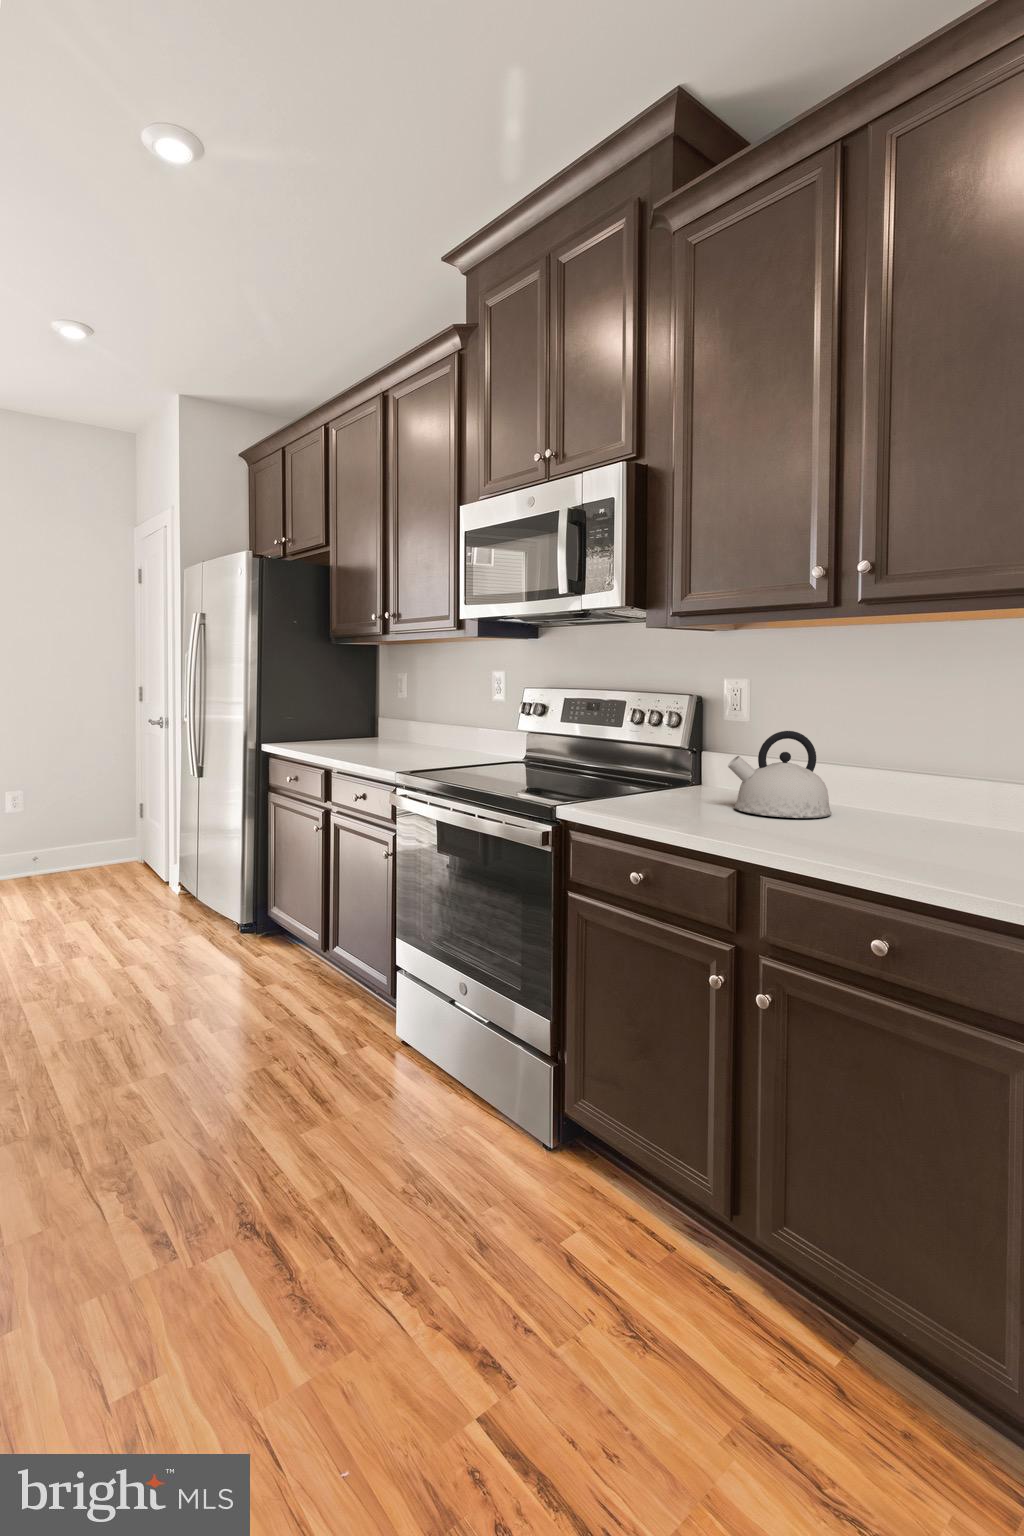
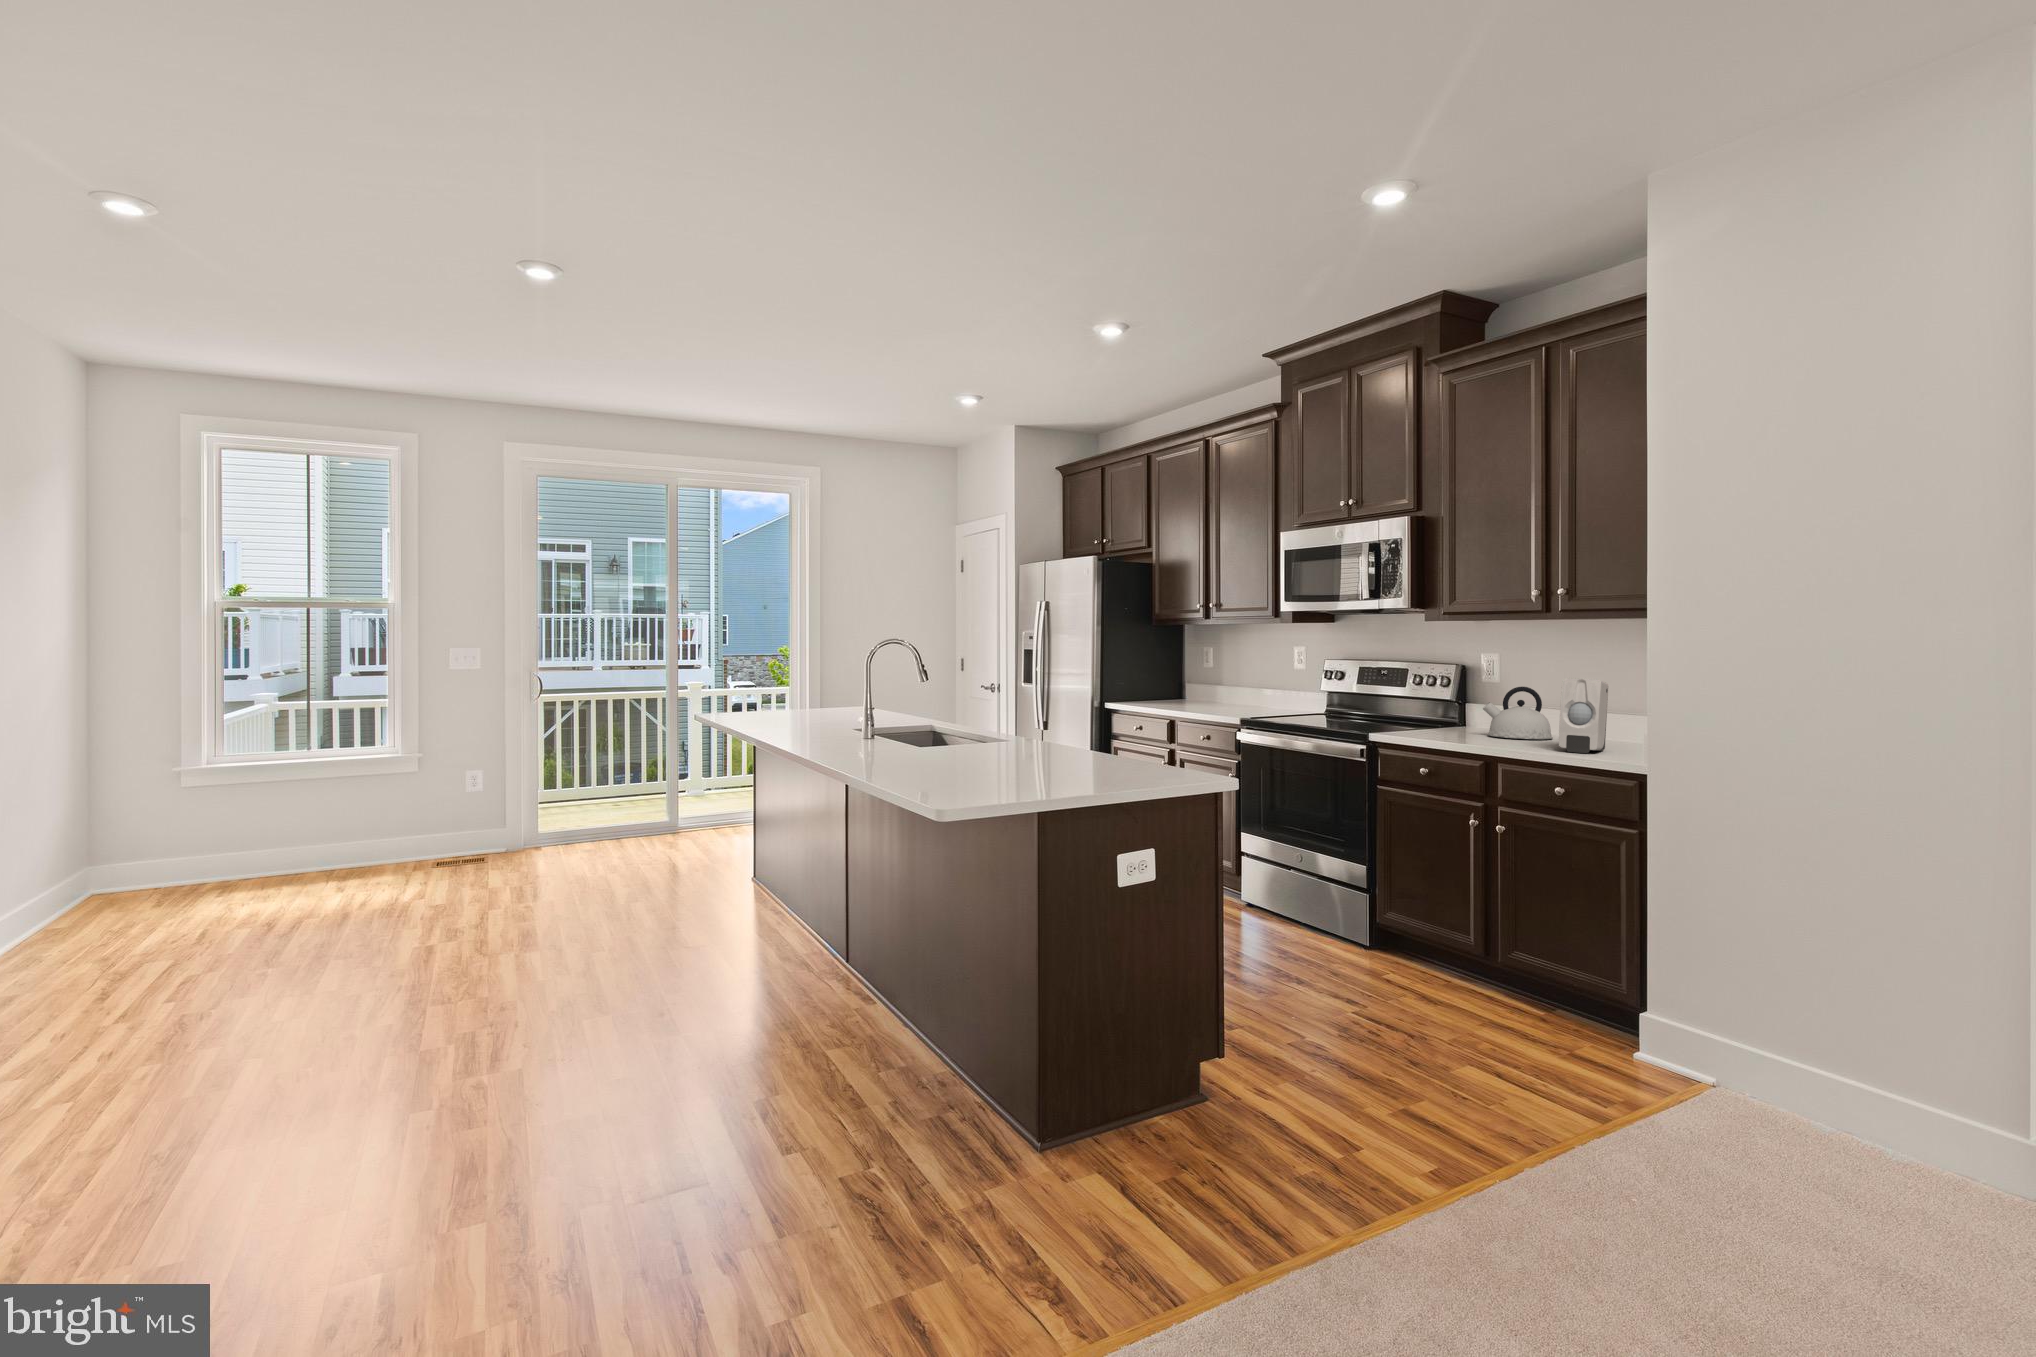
soap dispenser: none [867,722,949,865] -> present [1559,678,1608,753]

